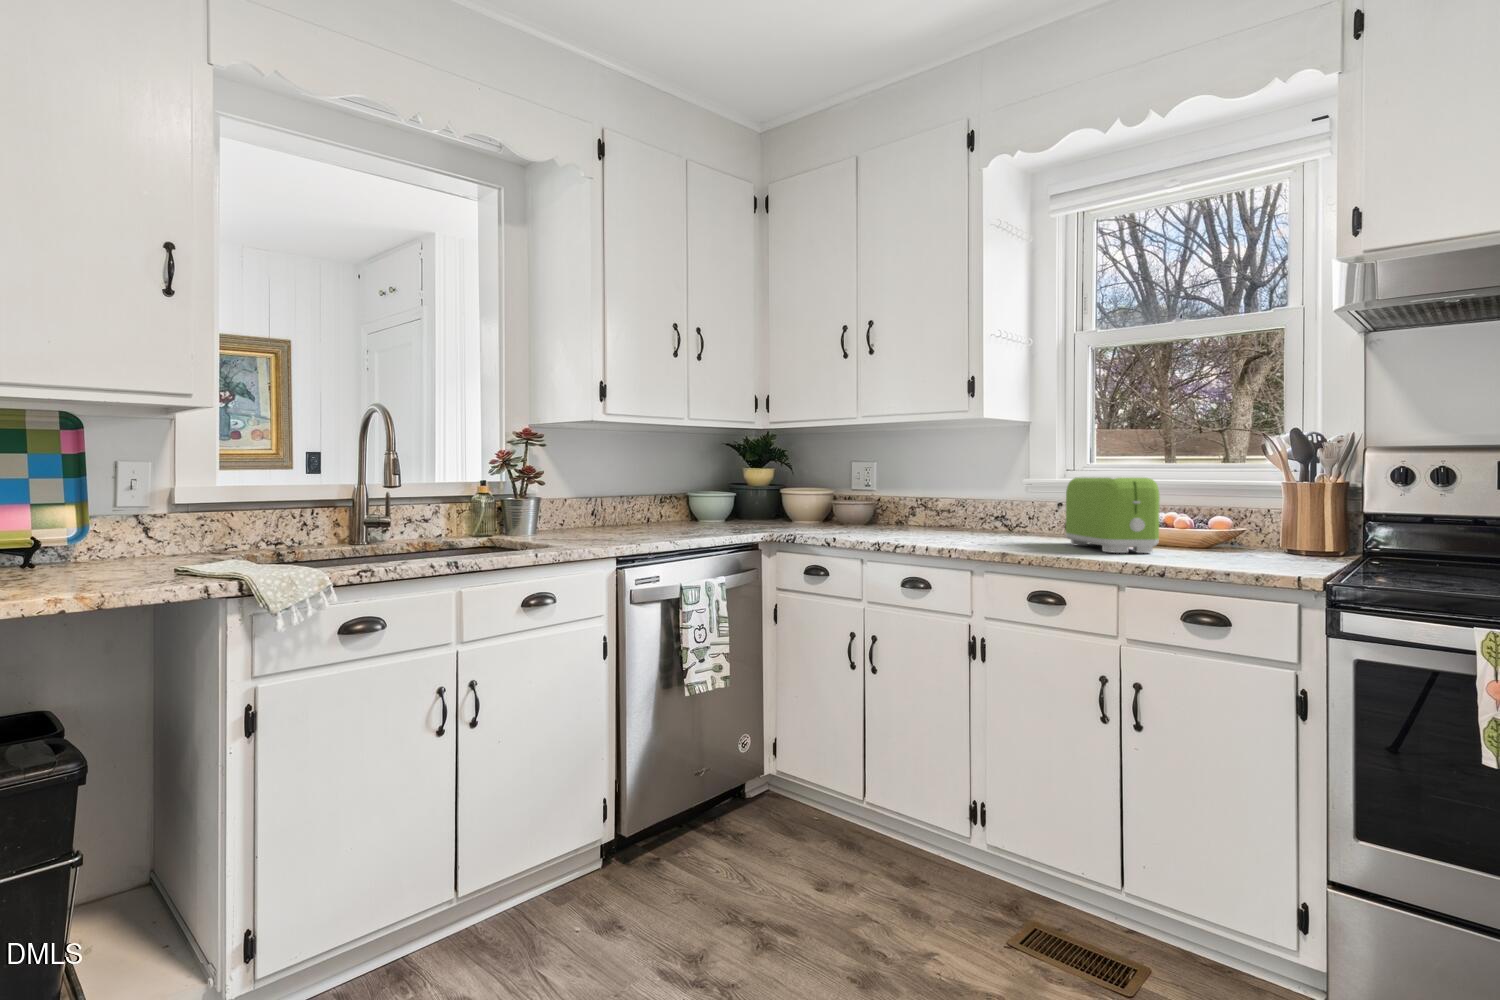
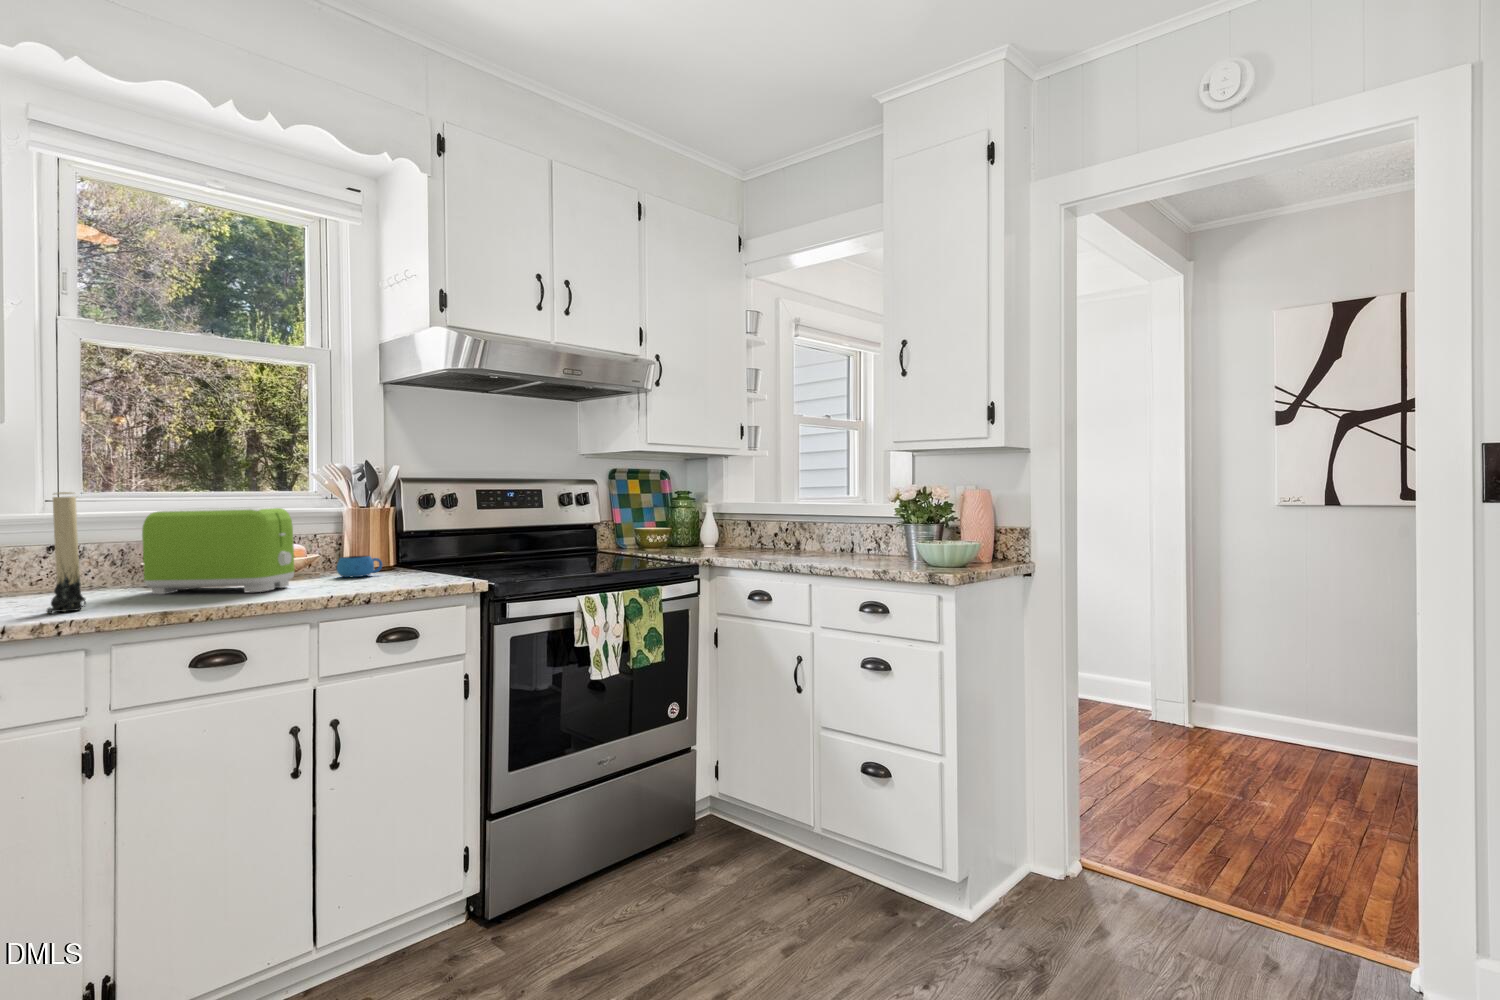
candle: none [972,460,997,545] -> present [47,492,86,614]
mug: none [1227,534,1279,557] -> present [337,556,382,577]

